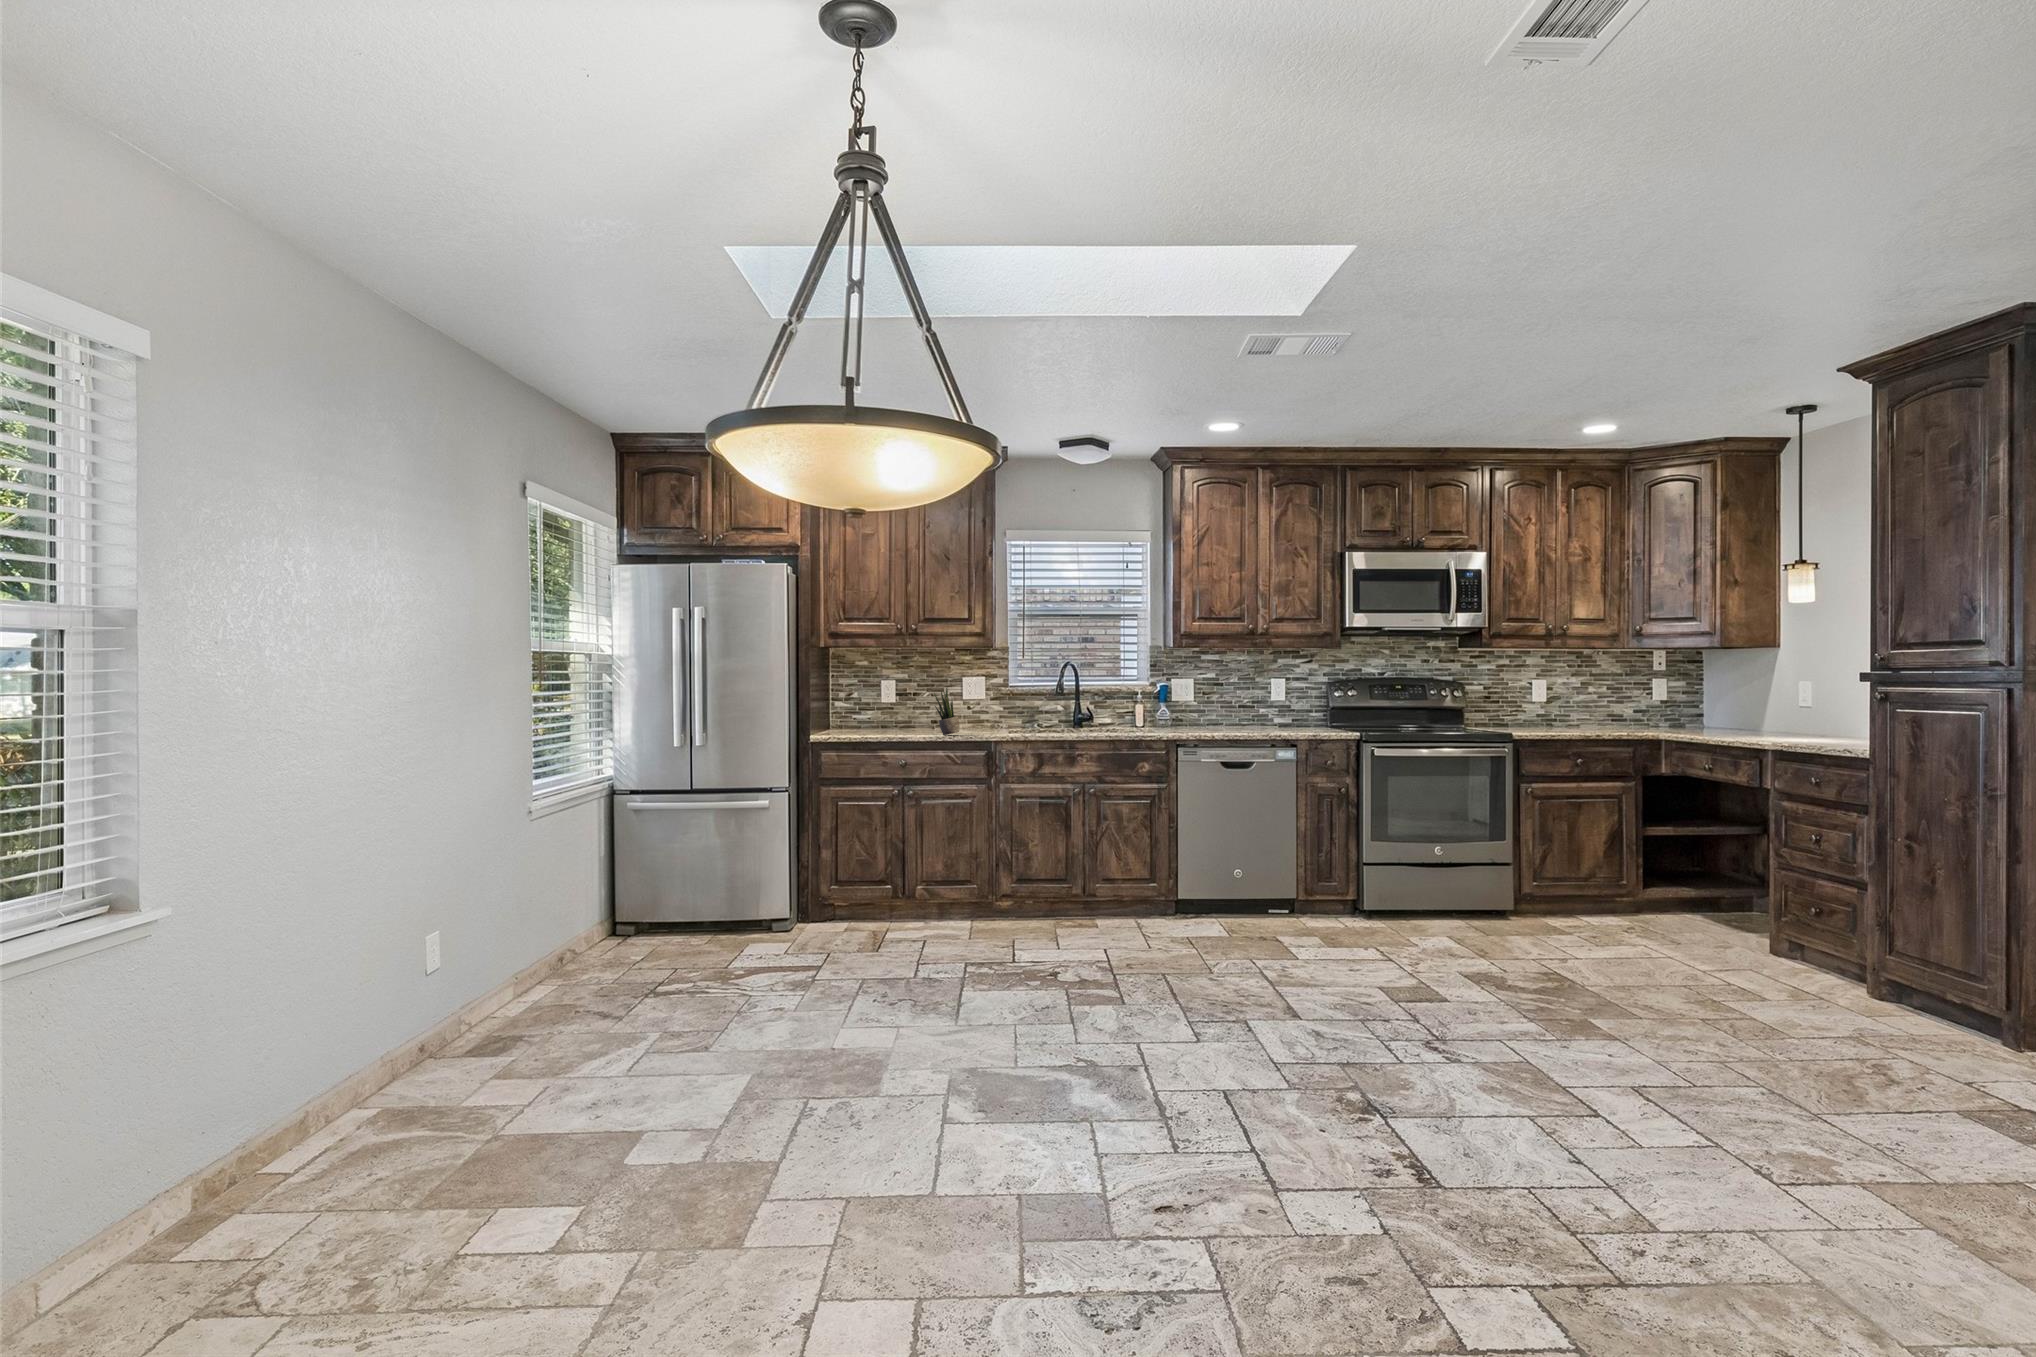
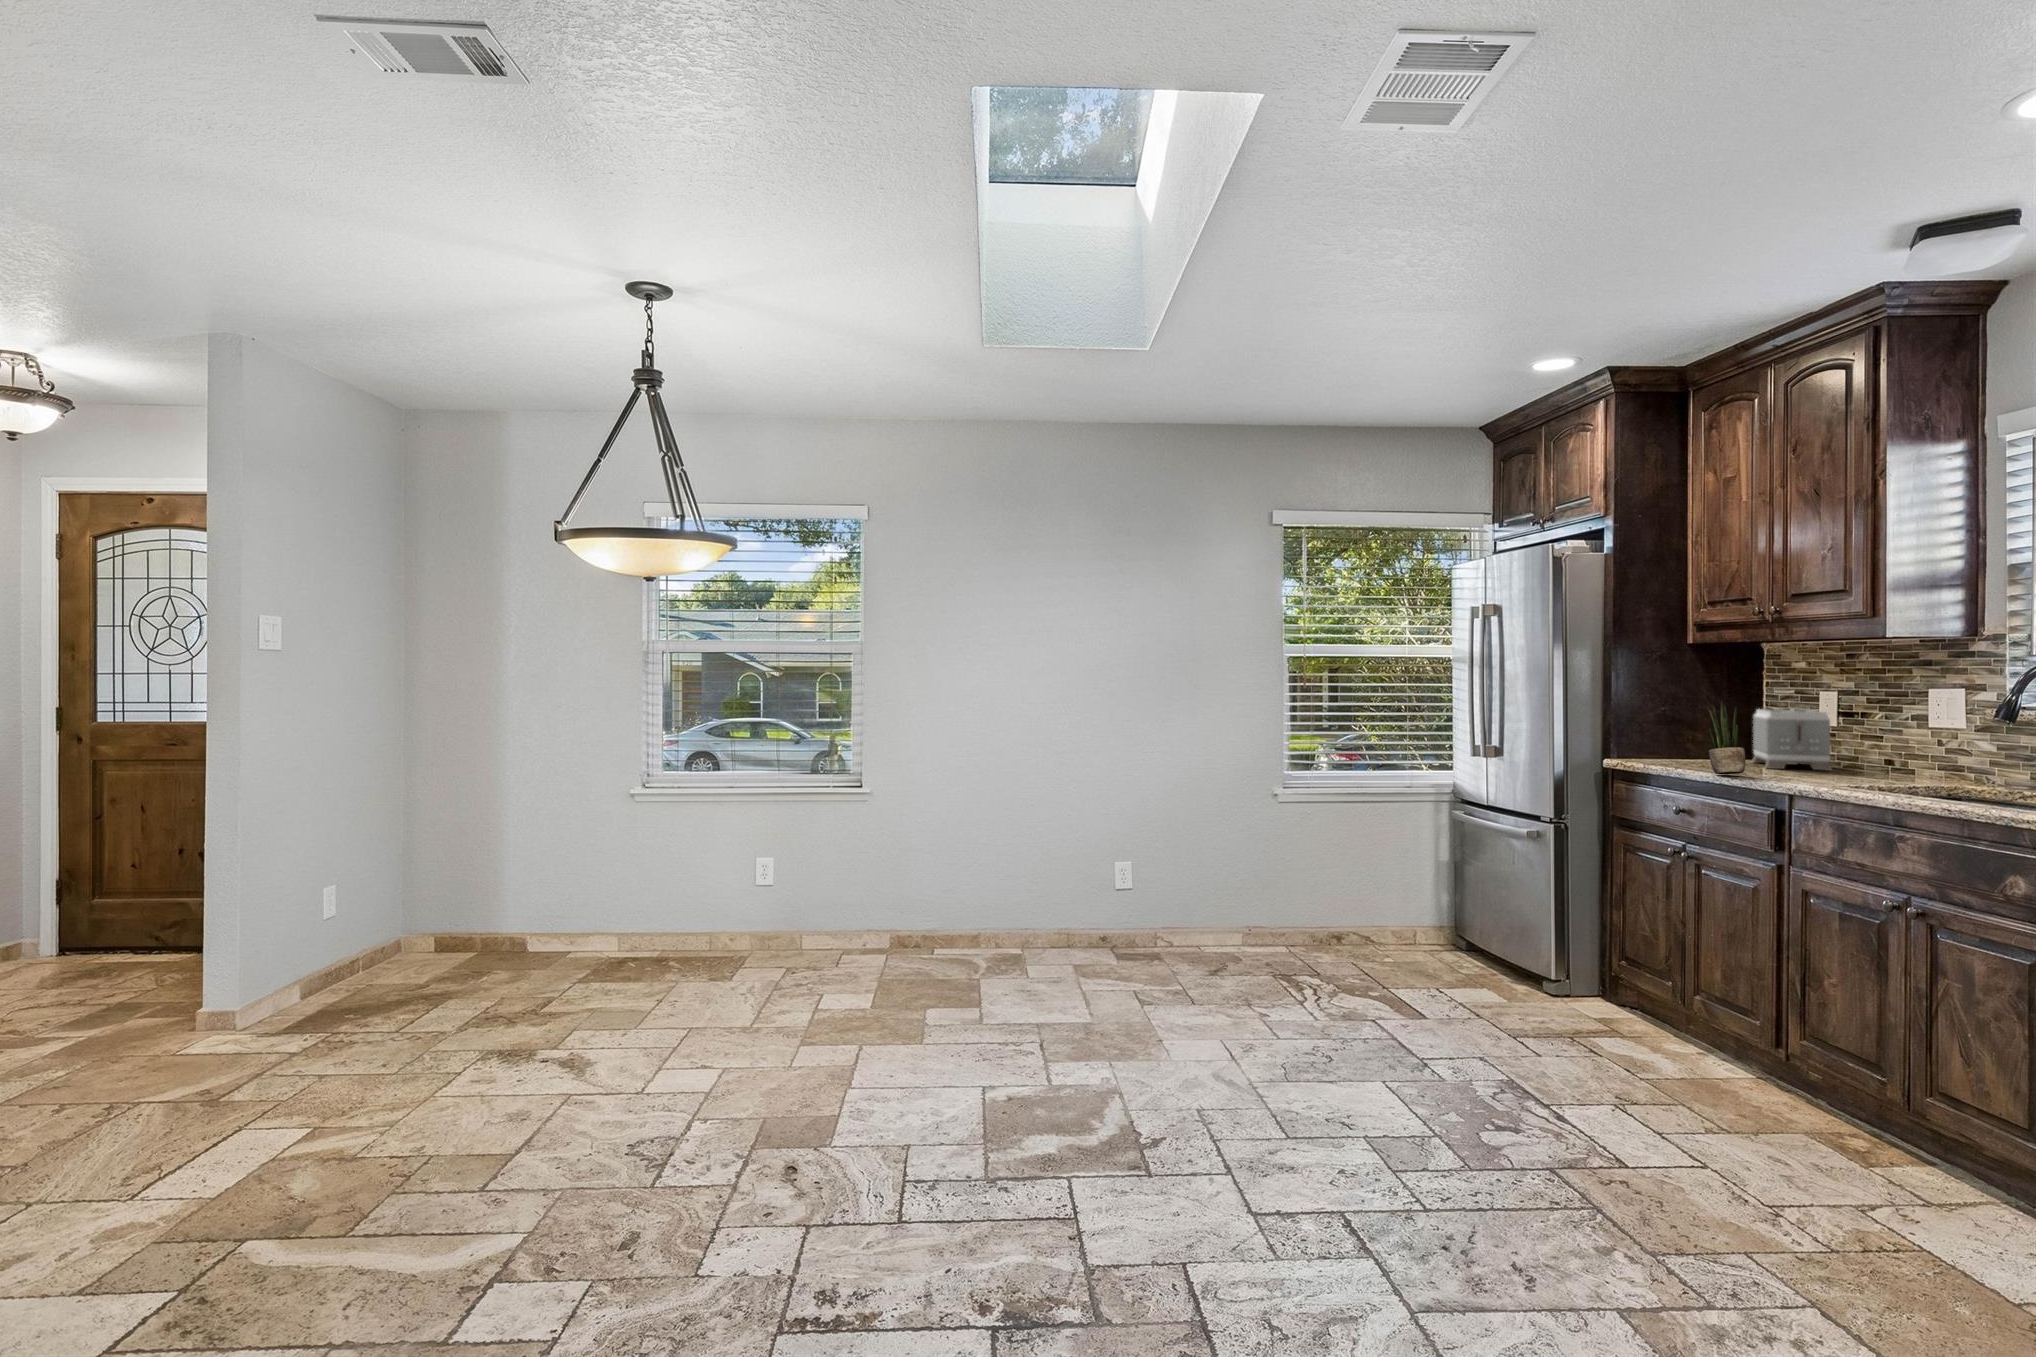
toaster: none [851,693,918,732] -> present [1752,709,1832,771]

